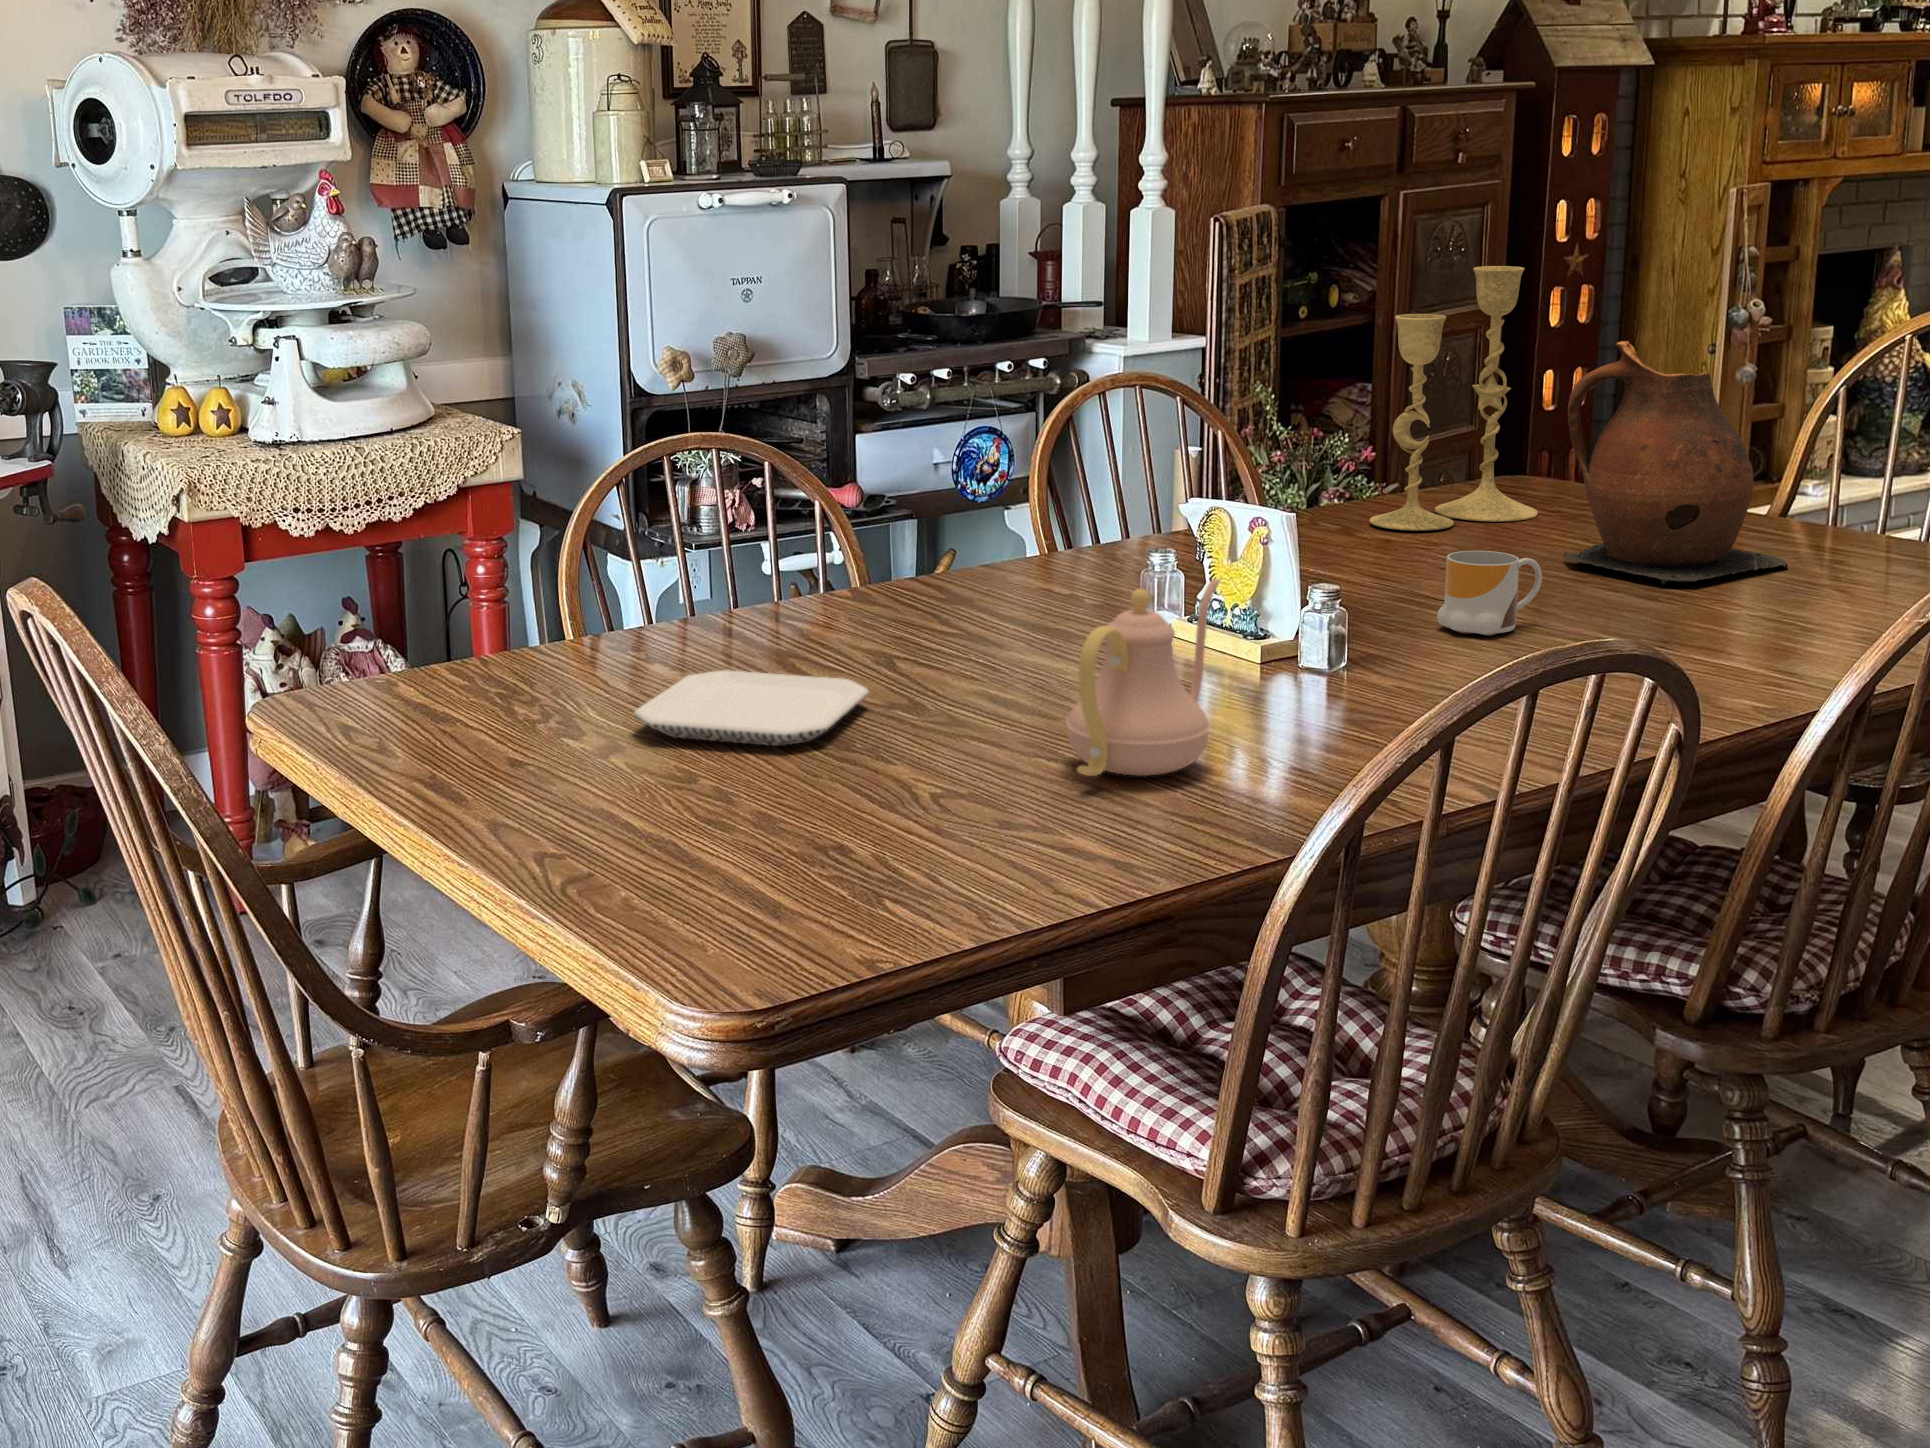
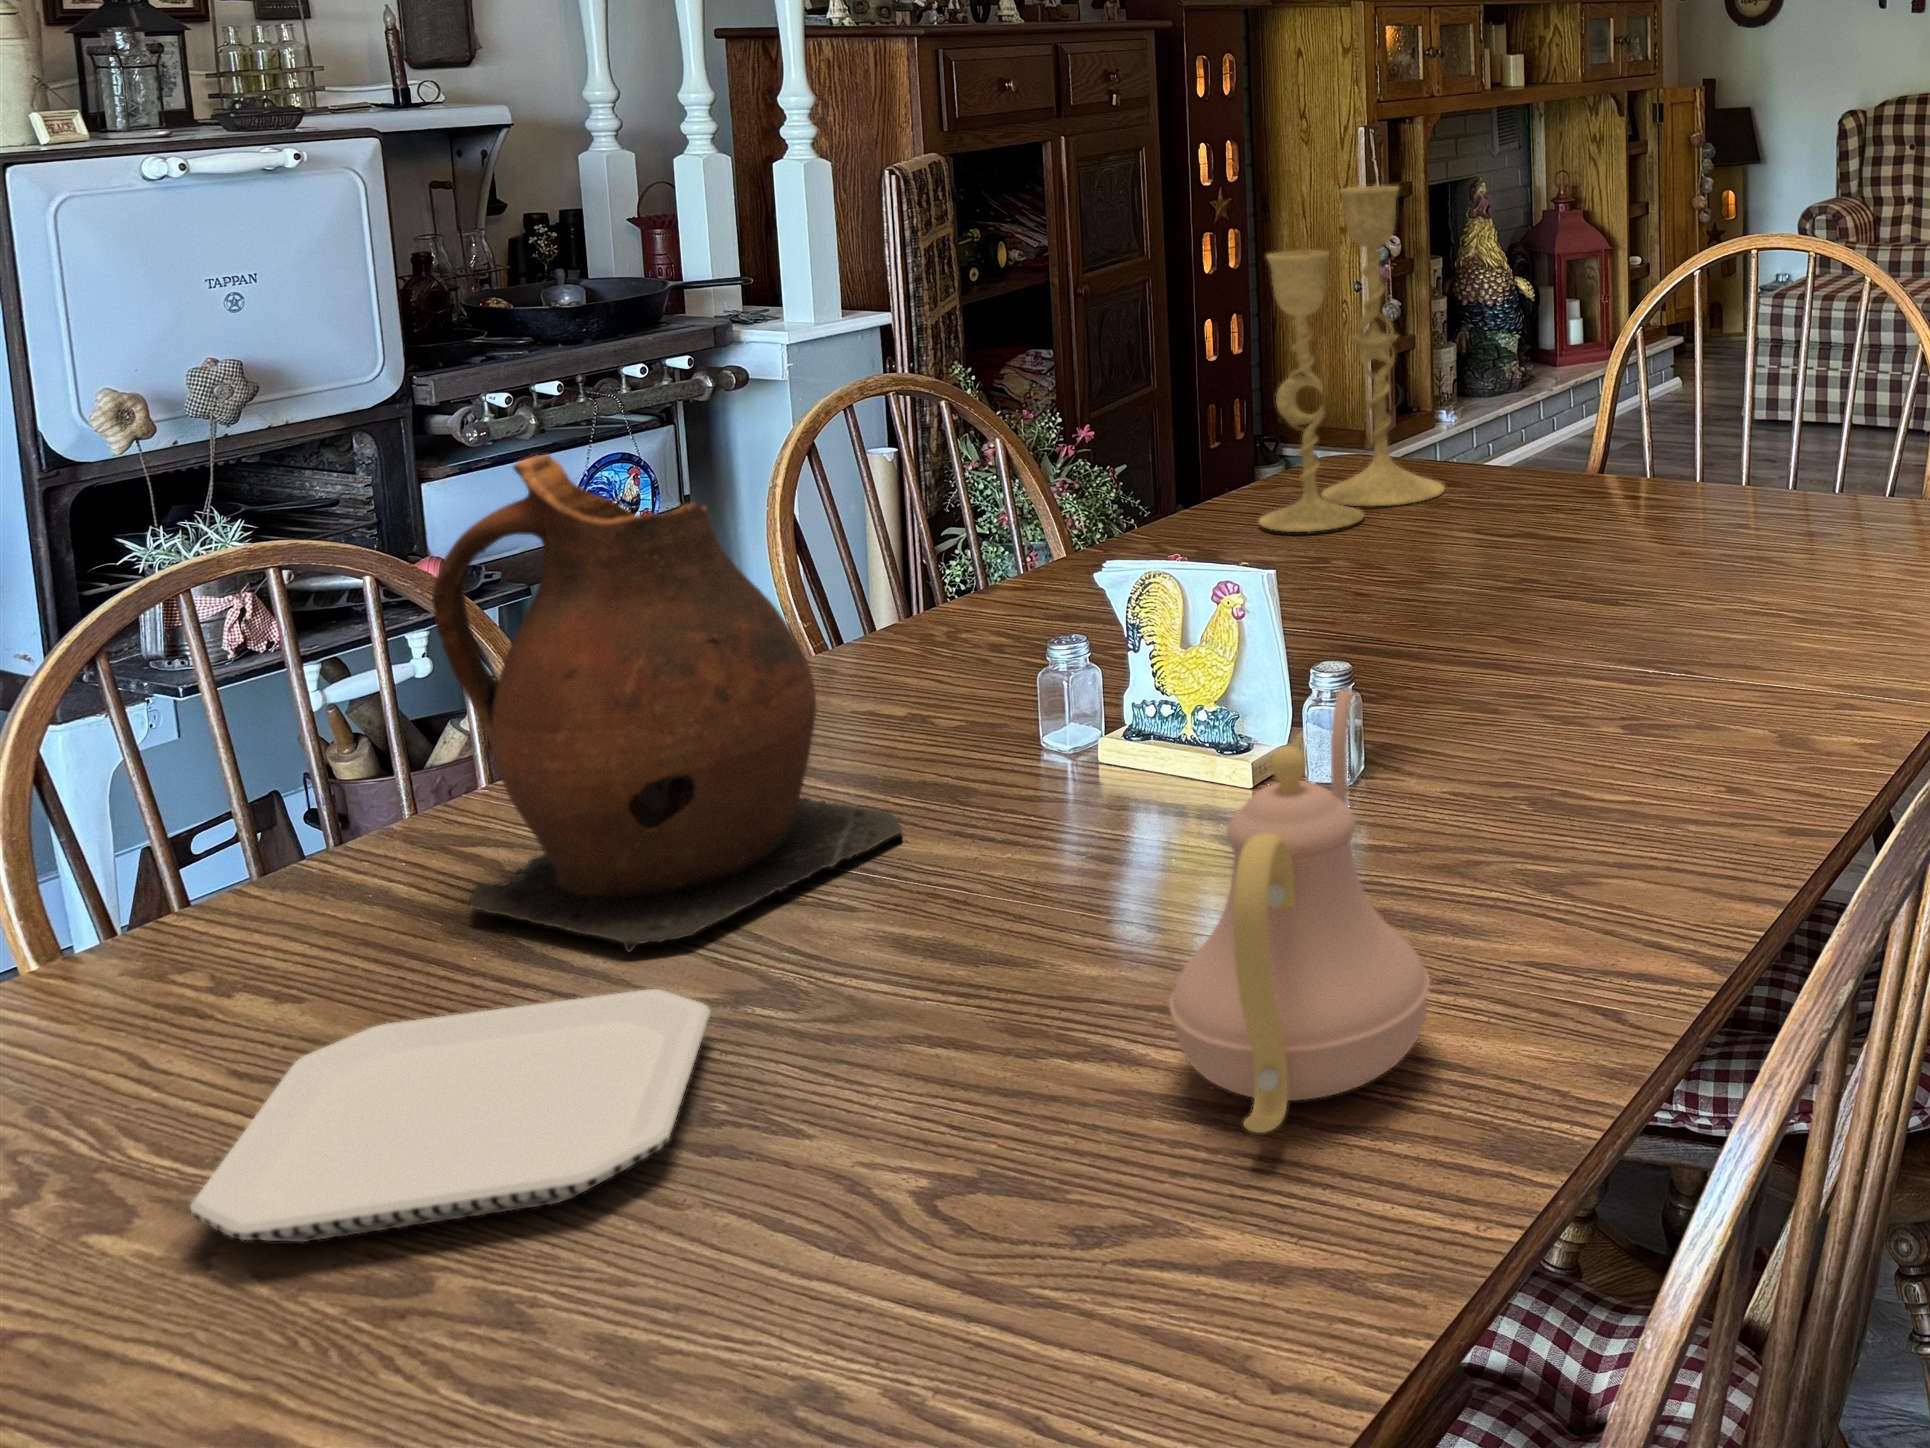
ceramic pitcher: present [1564,341,1788,584] -> present [432,454,902,952]
mug: present [1437,551,1542,636] -> none [1494,557,1610,679]

